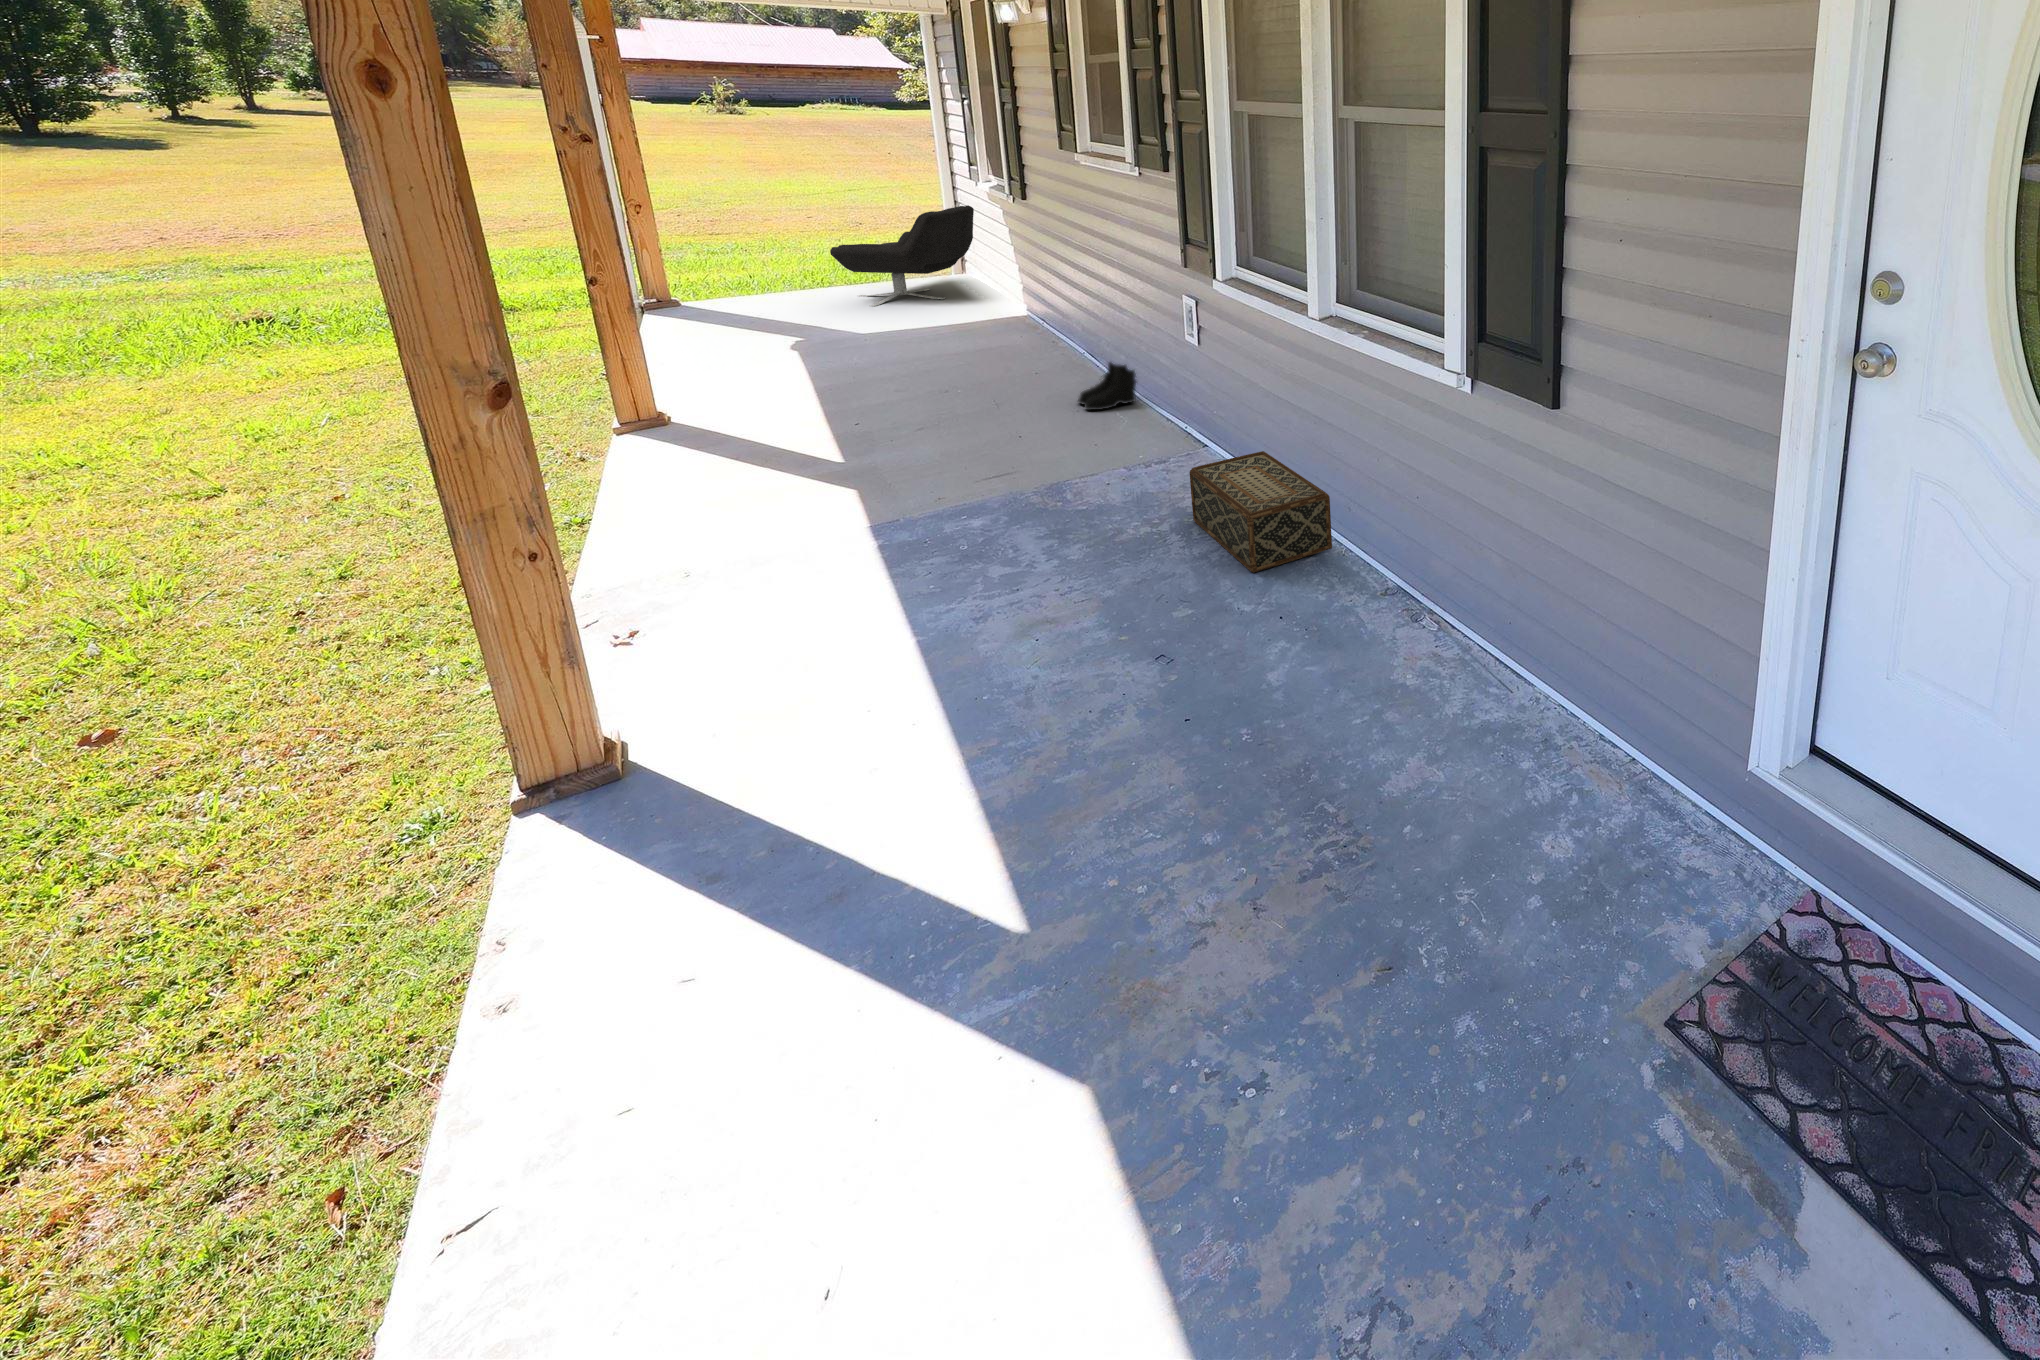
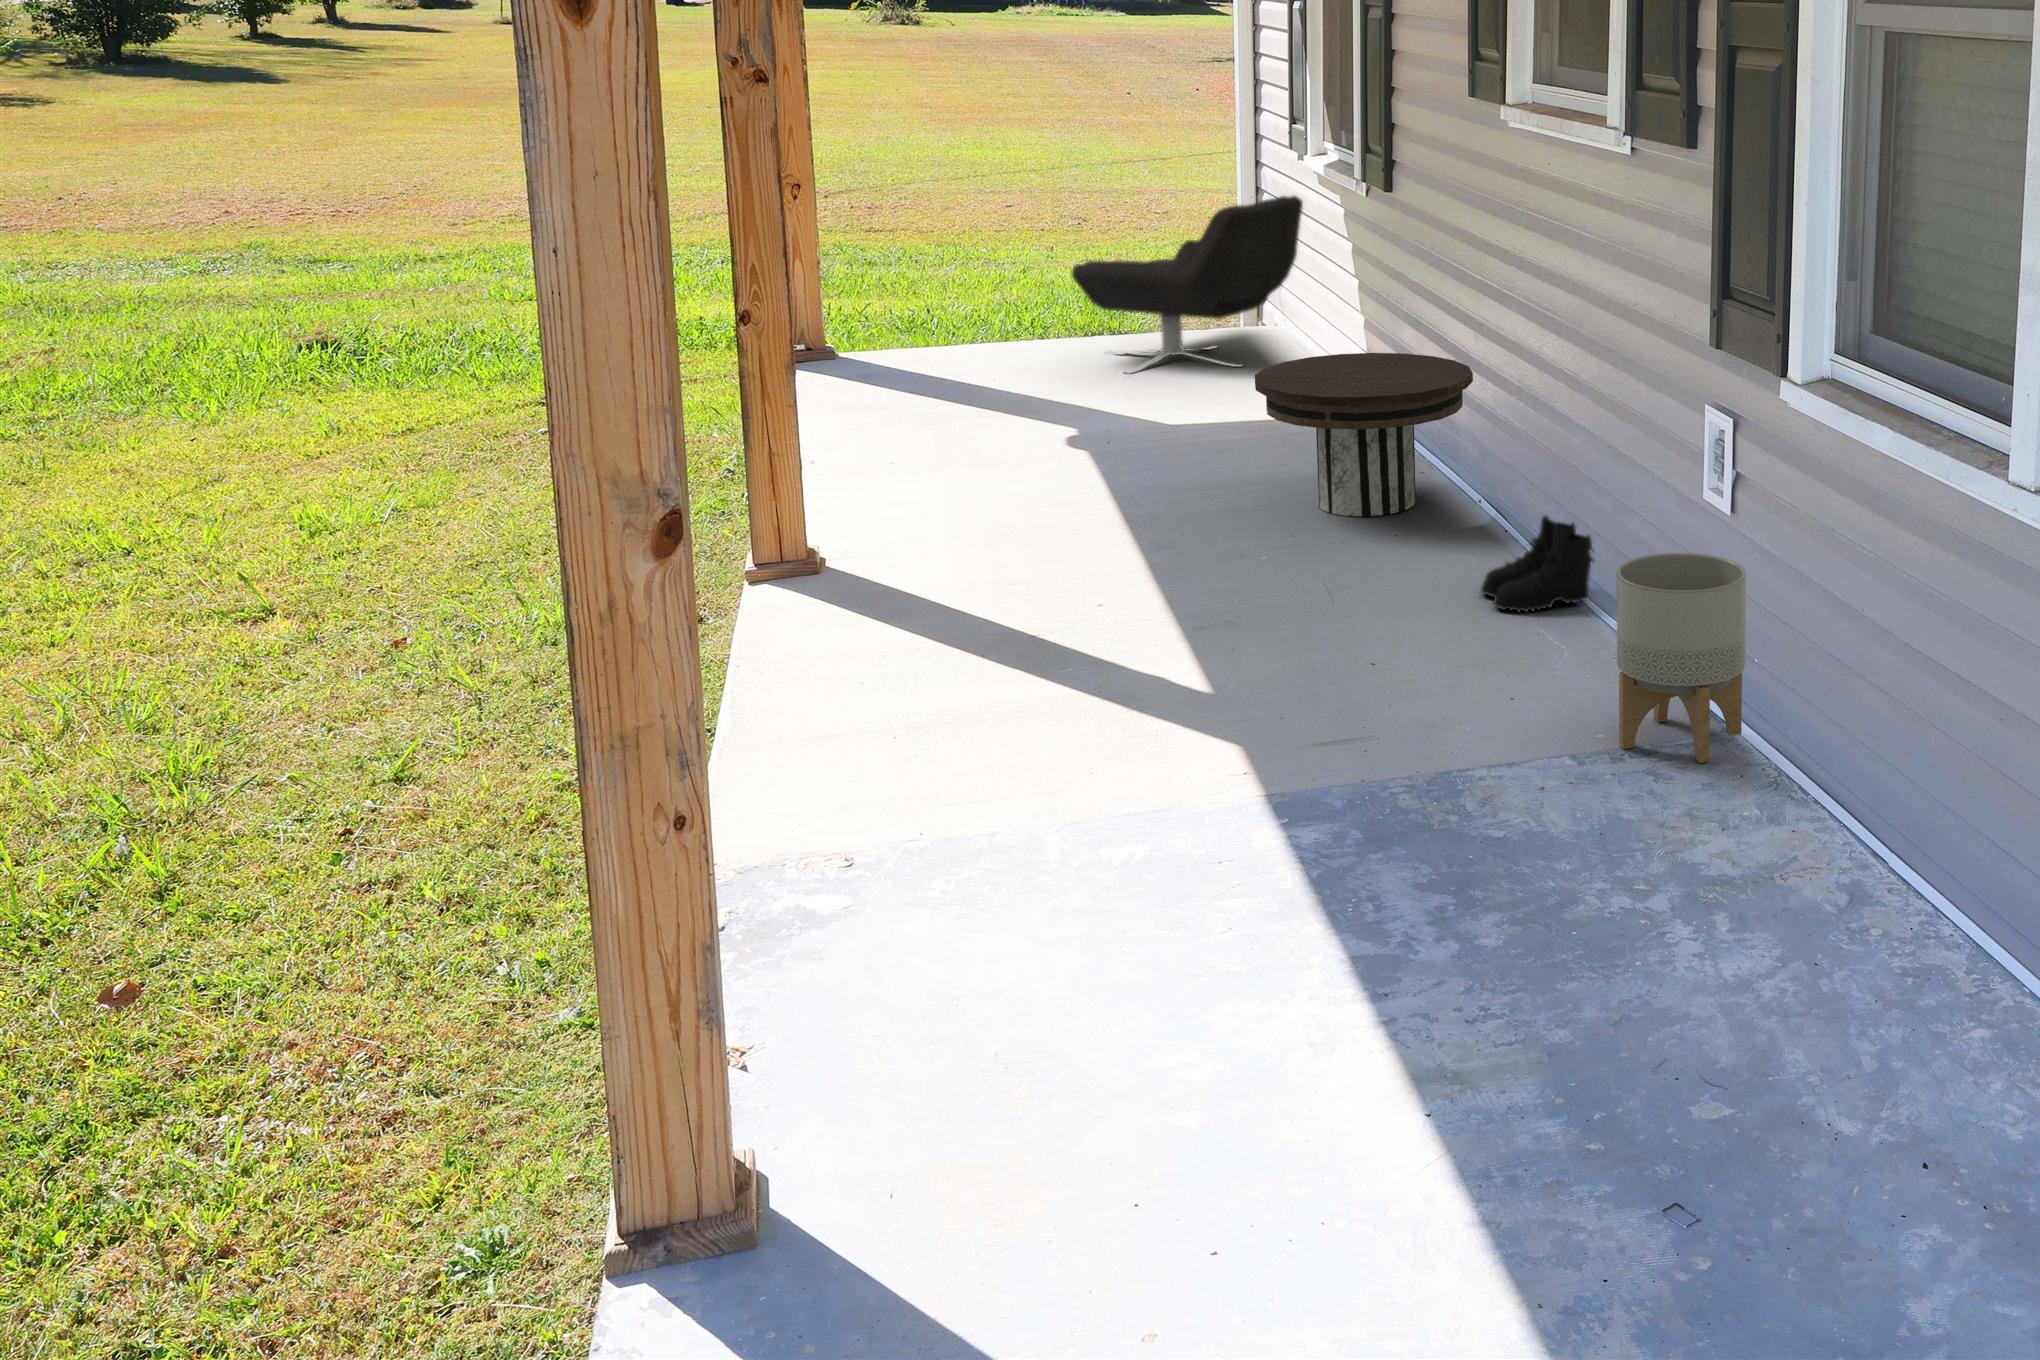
side table: none [943,286,1071,371] -> present [1255,353,1473,517]
planter: none [1139,372,1210,472] -> present [1617,553,1746,763]
woven basket: present [1190,451,1332,572] -> none [1718,743,2022,1013]

